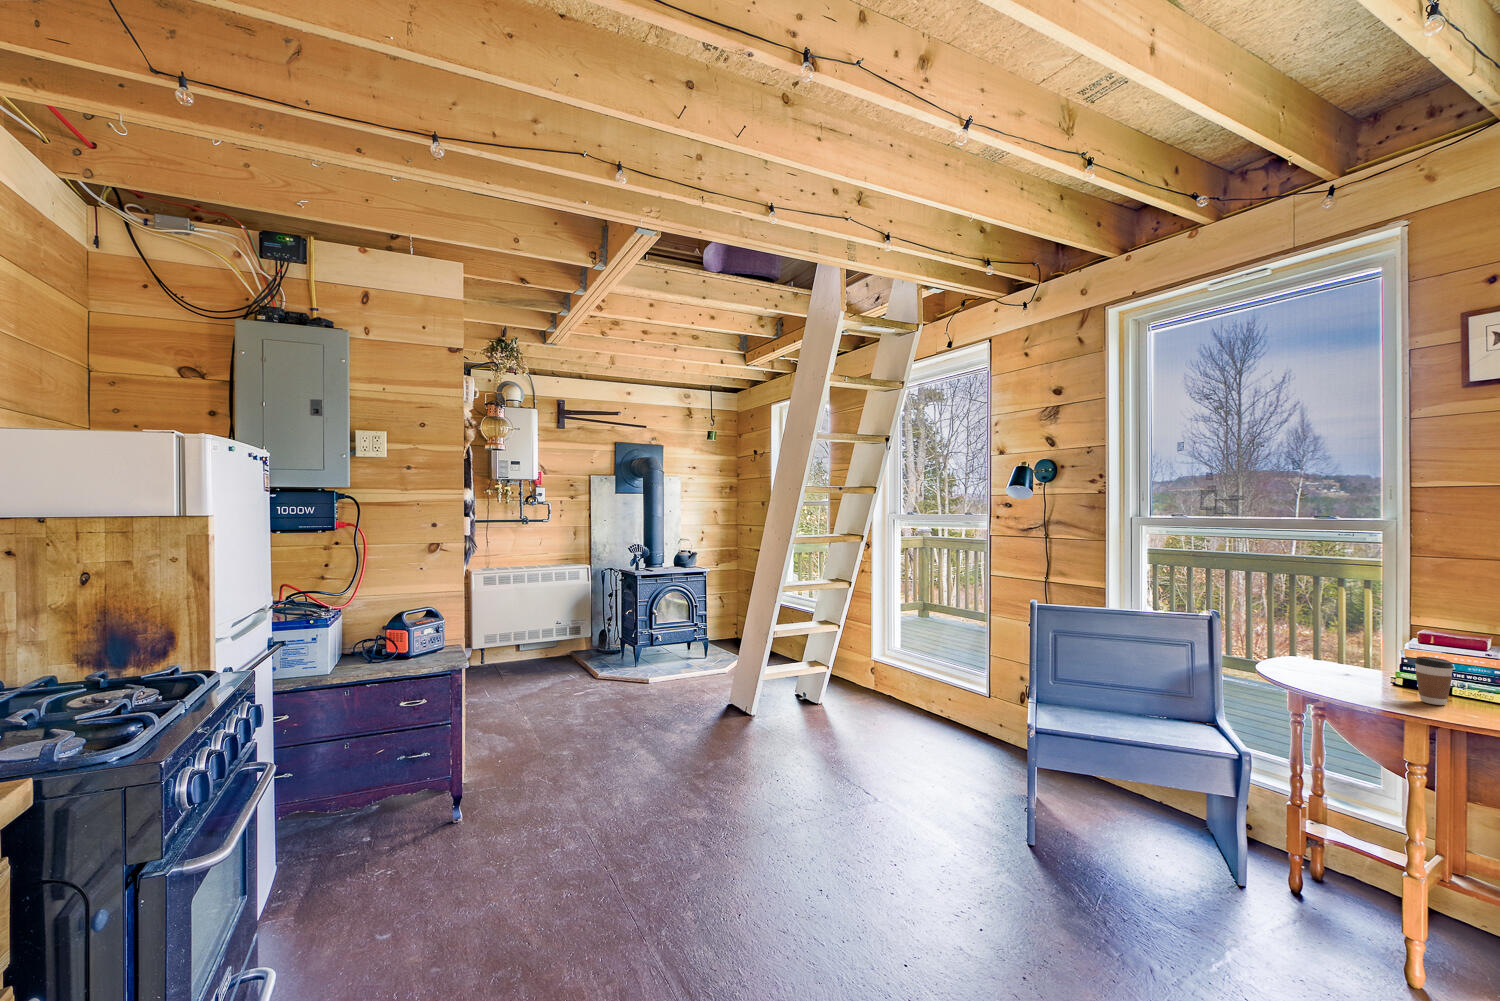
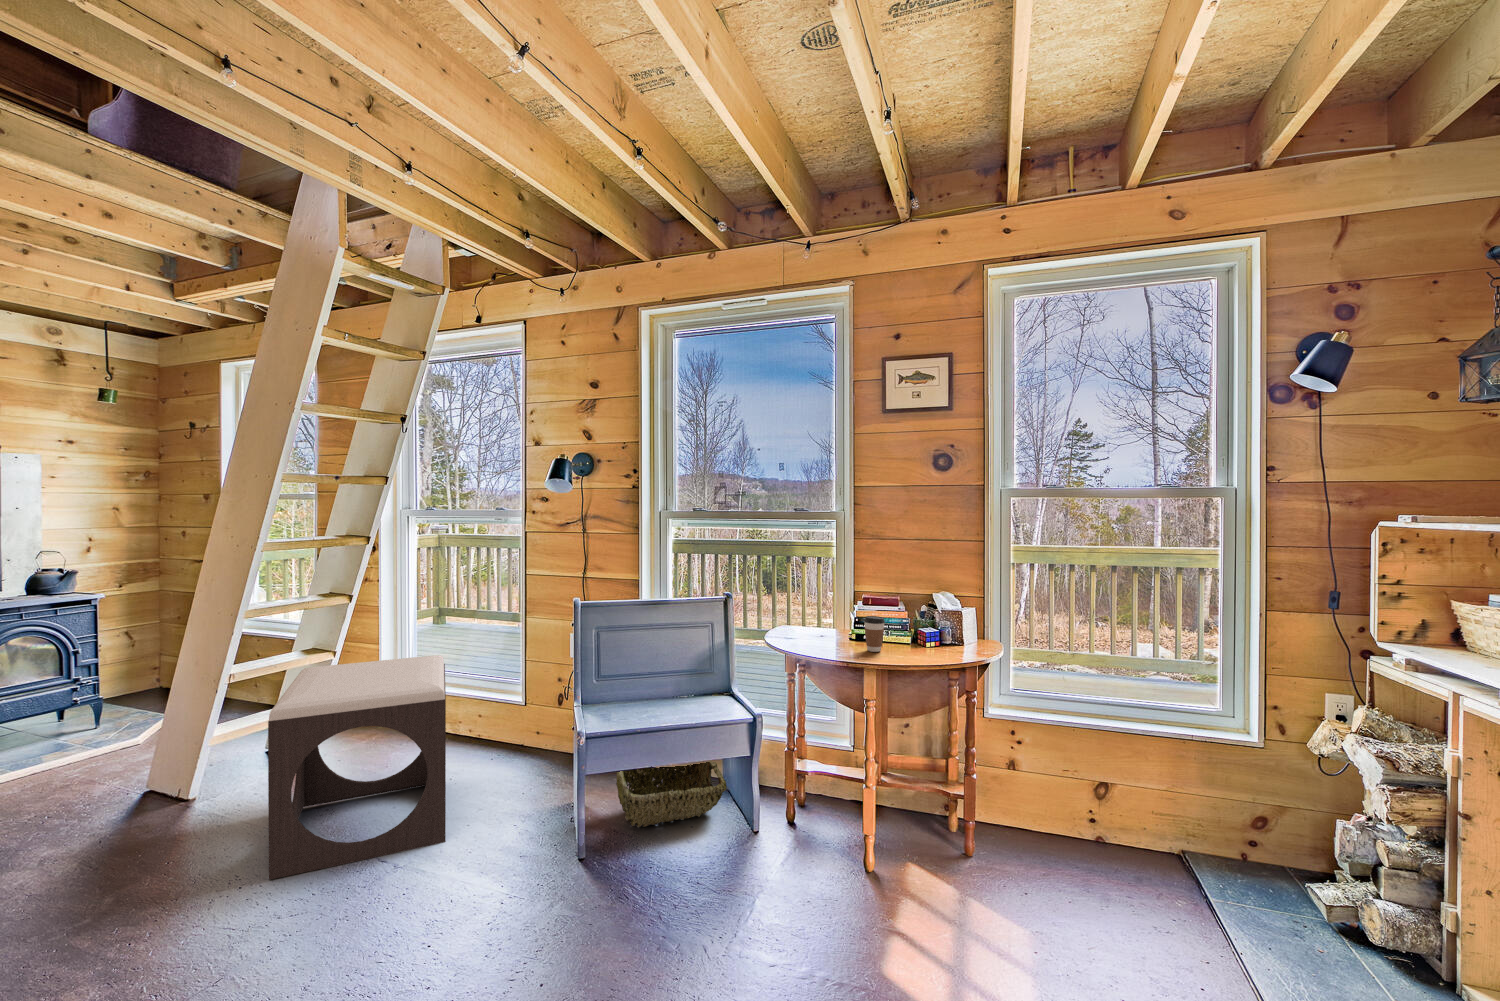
footstool: none [797,632,918,792] -> present [268,655,446,880]
woven basket: none [1071,766,1207,850] -> present [616,762,726,827]

